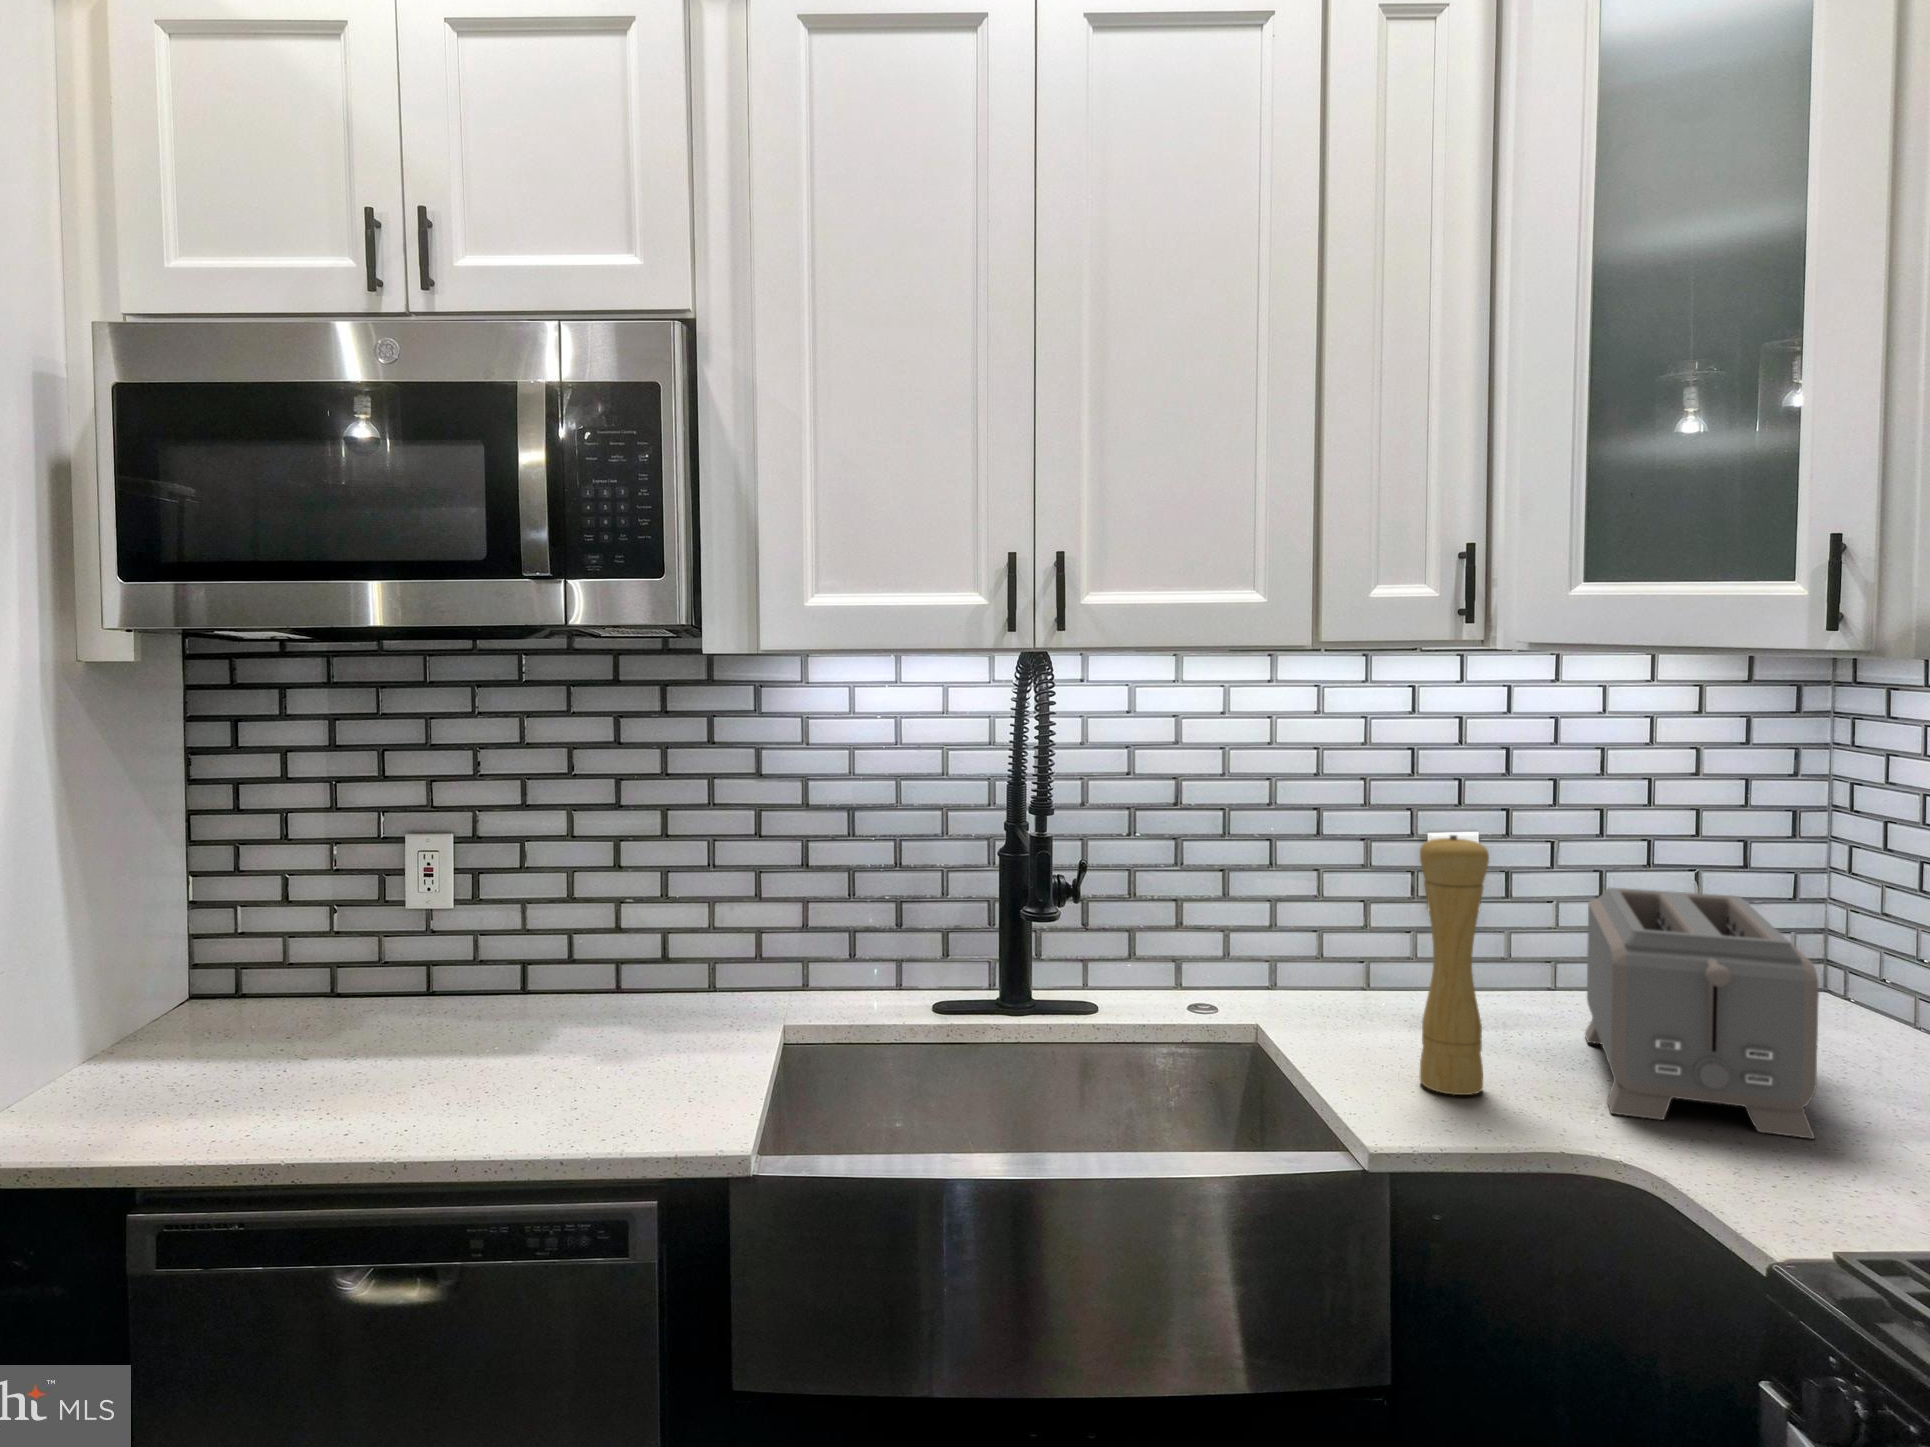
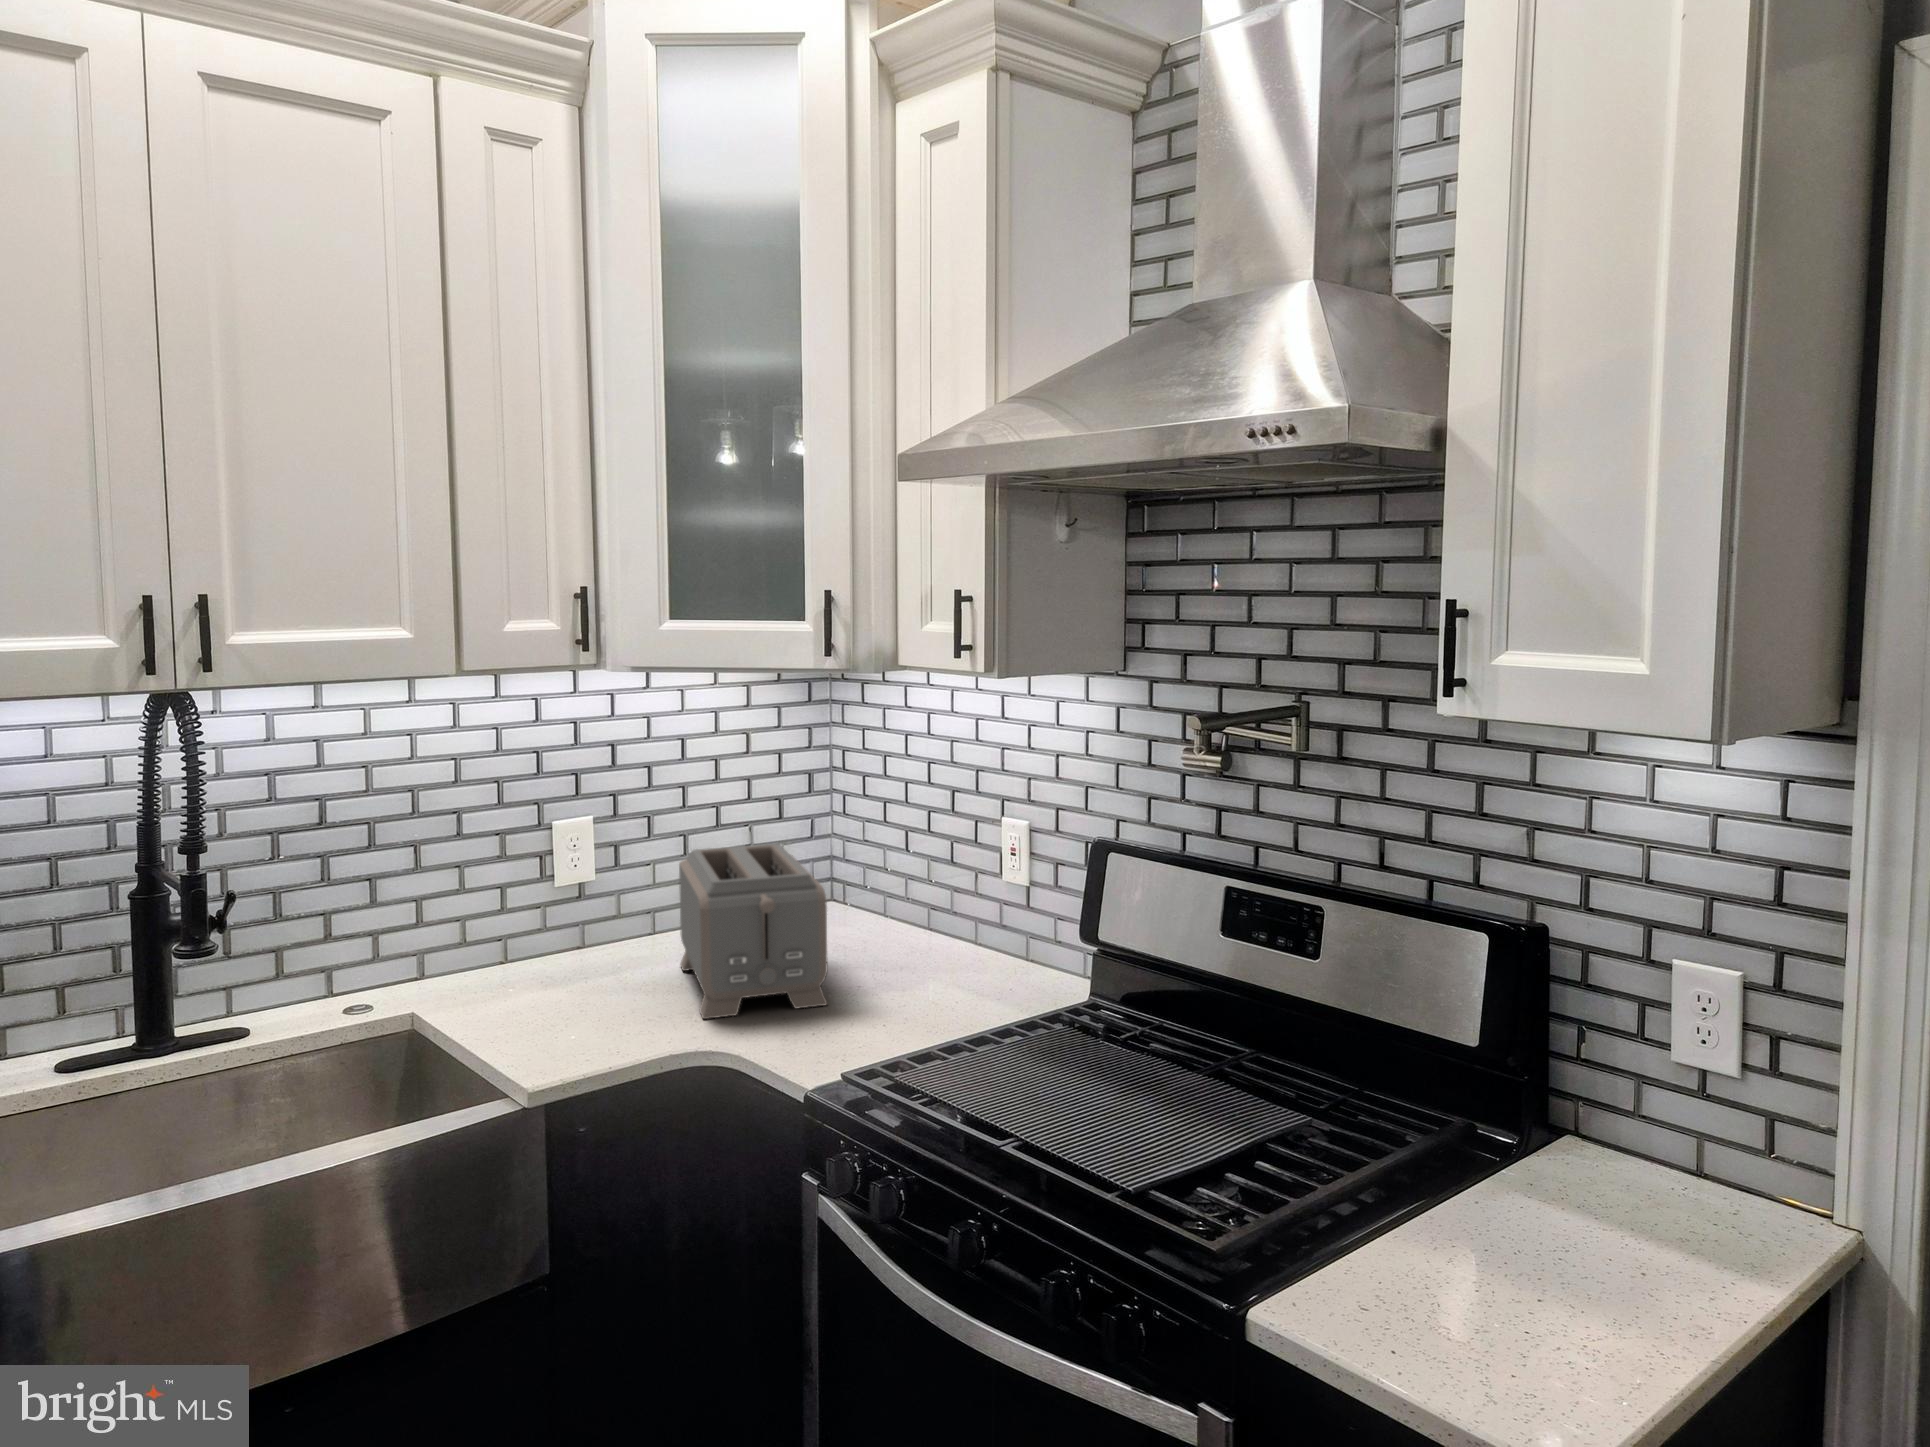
pepper mill: present [1420,835,1489,1095] -> none [556,827,612,1033]

